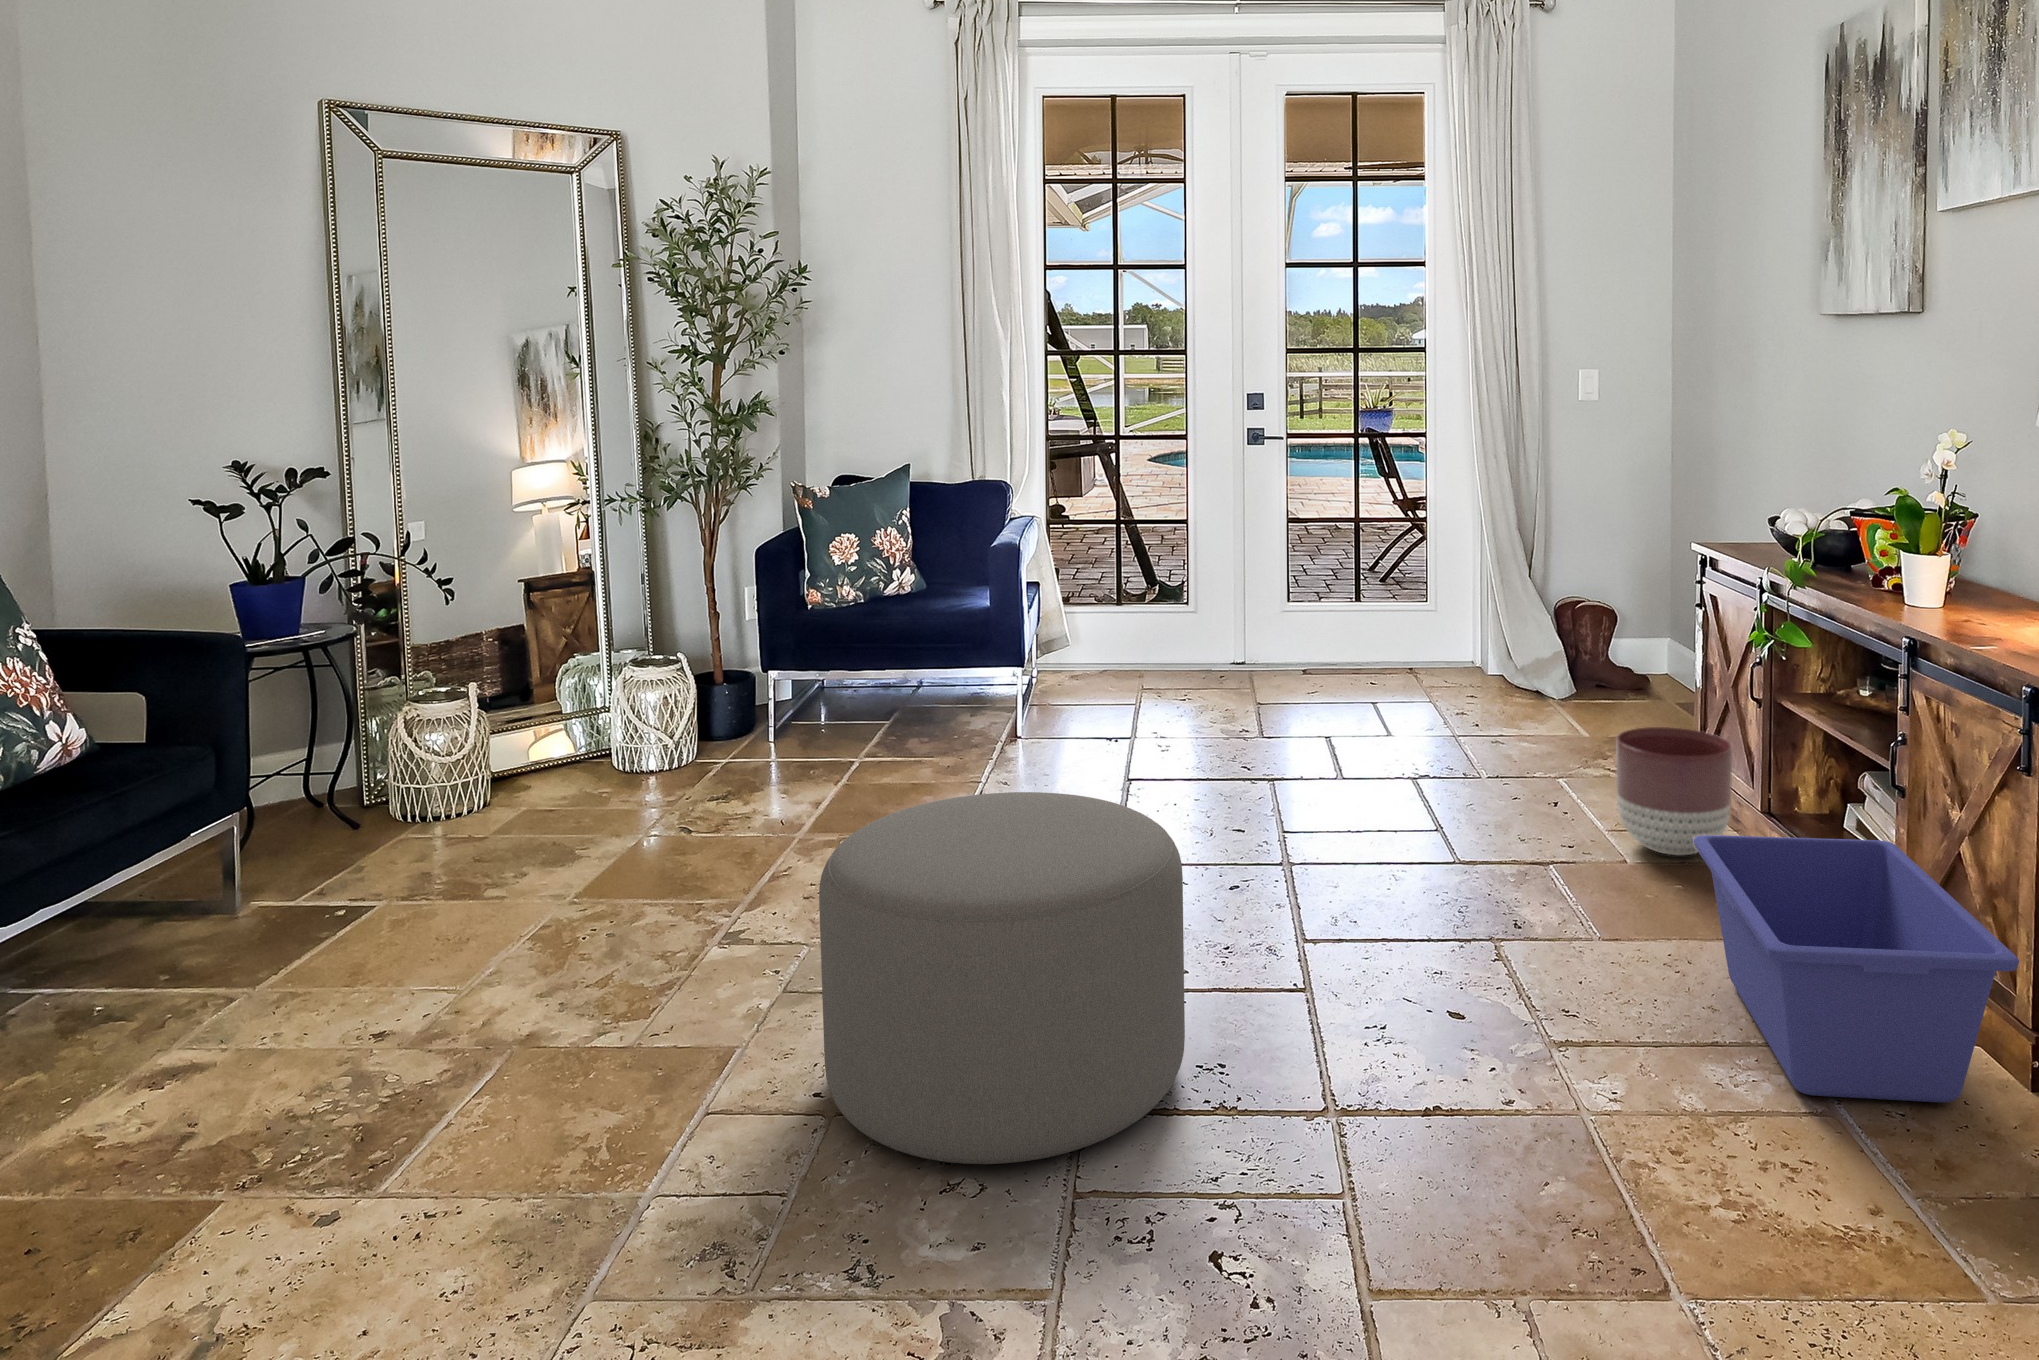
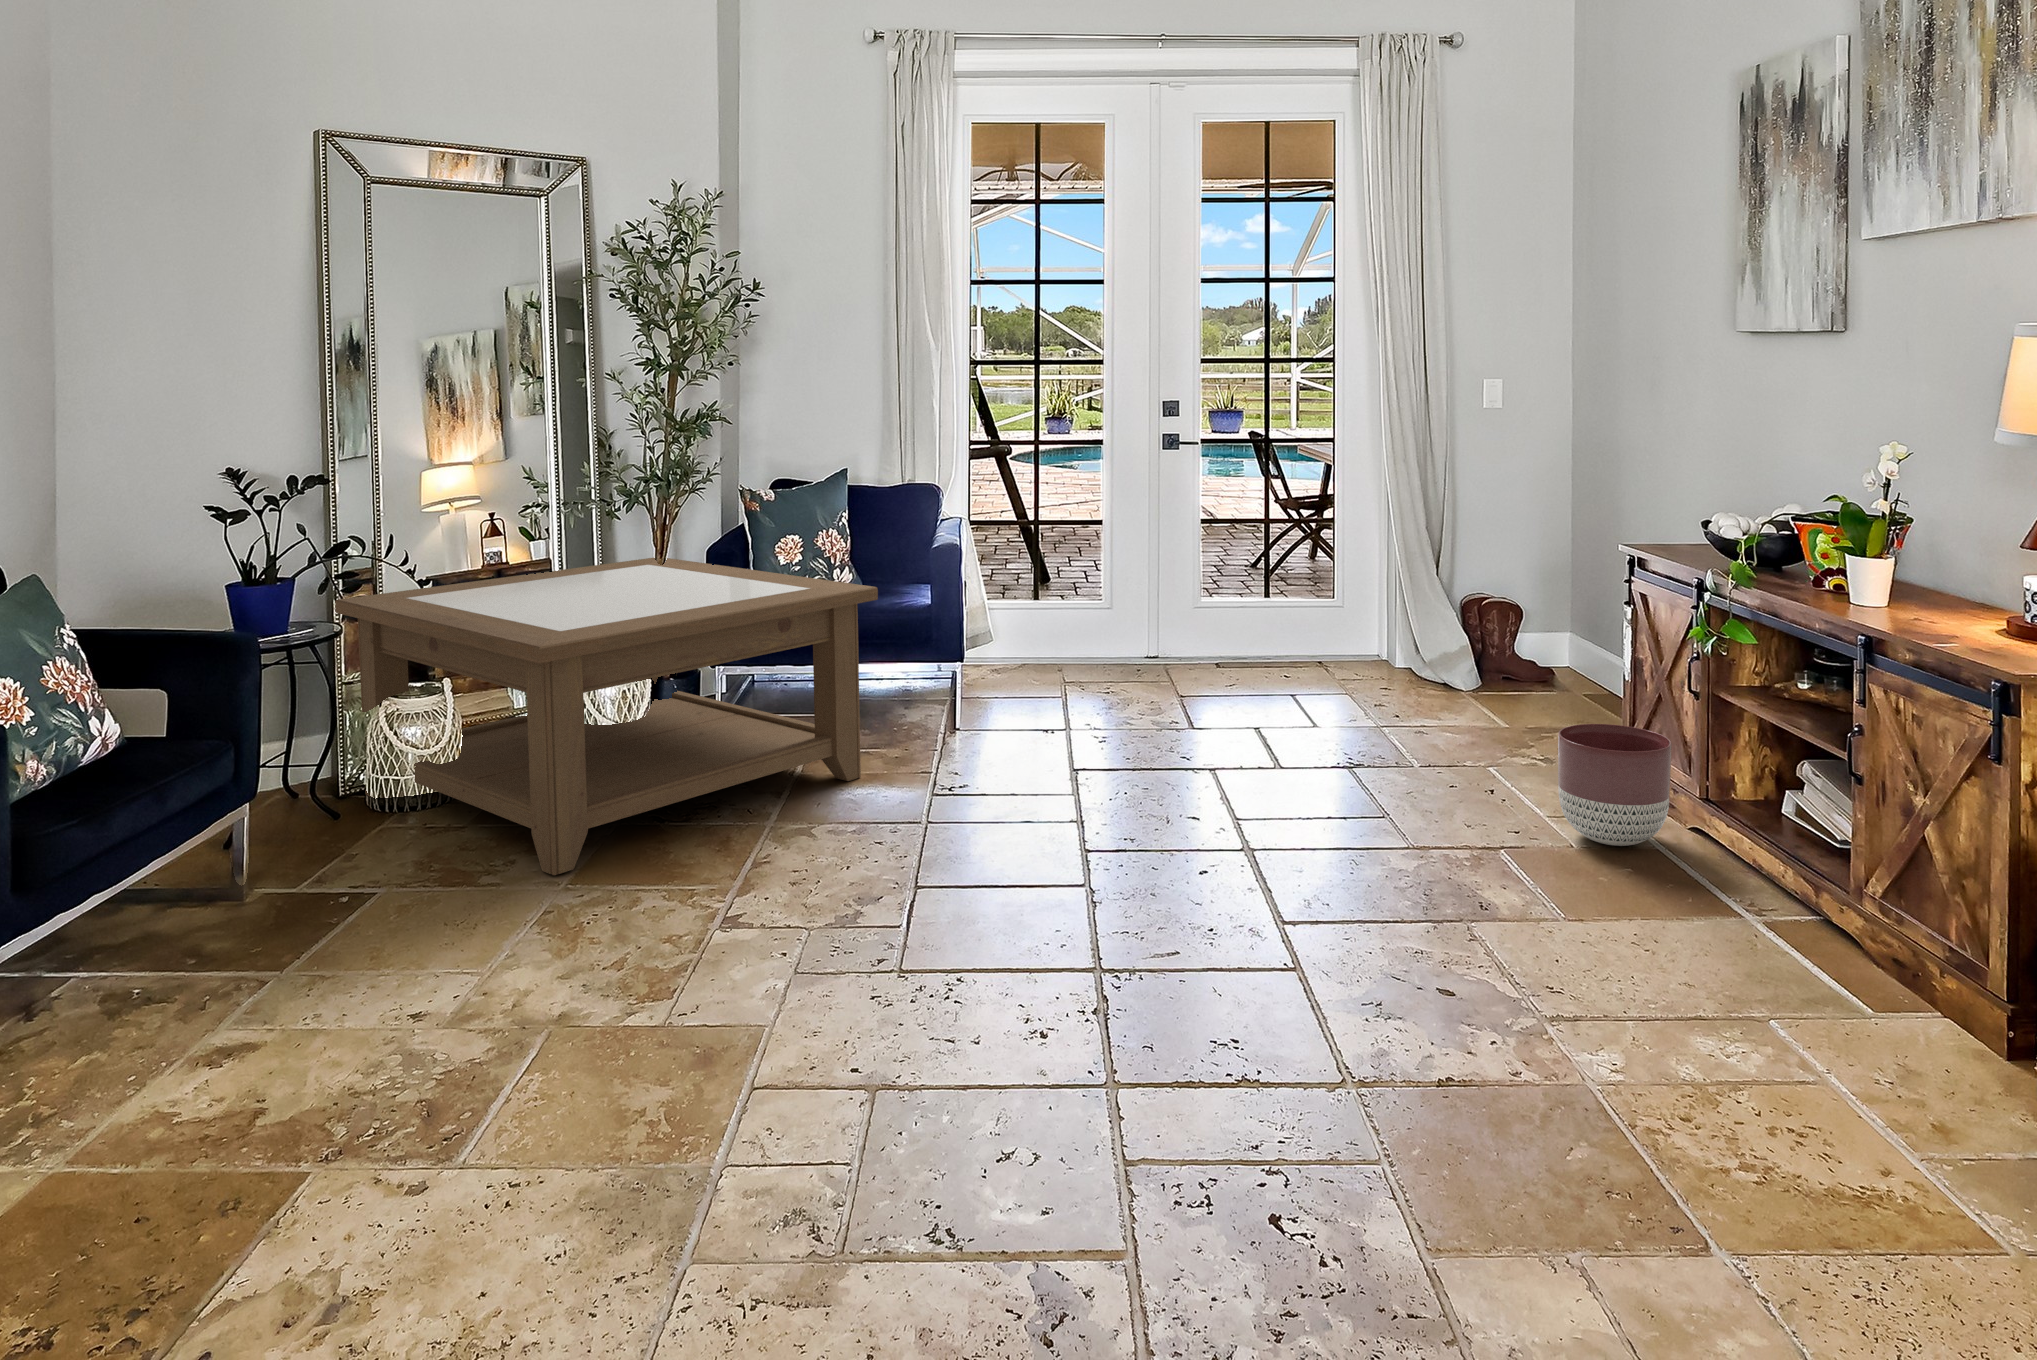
coffee table: none [358,553,922,885] -> present [335,558,878,875]
ottoman: present [819,792,1185,1164] -> none [862,783,1204,1133]
storage bin: present [1694,835,2019,1102] -> none [1661,824,2000,1073]

